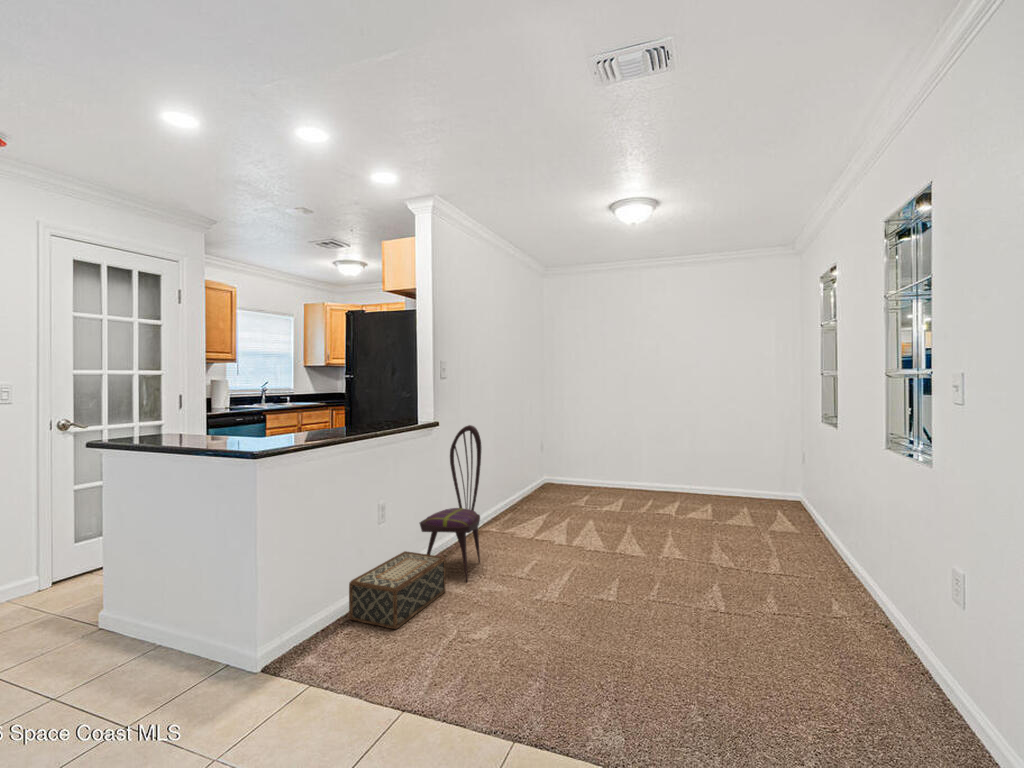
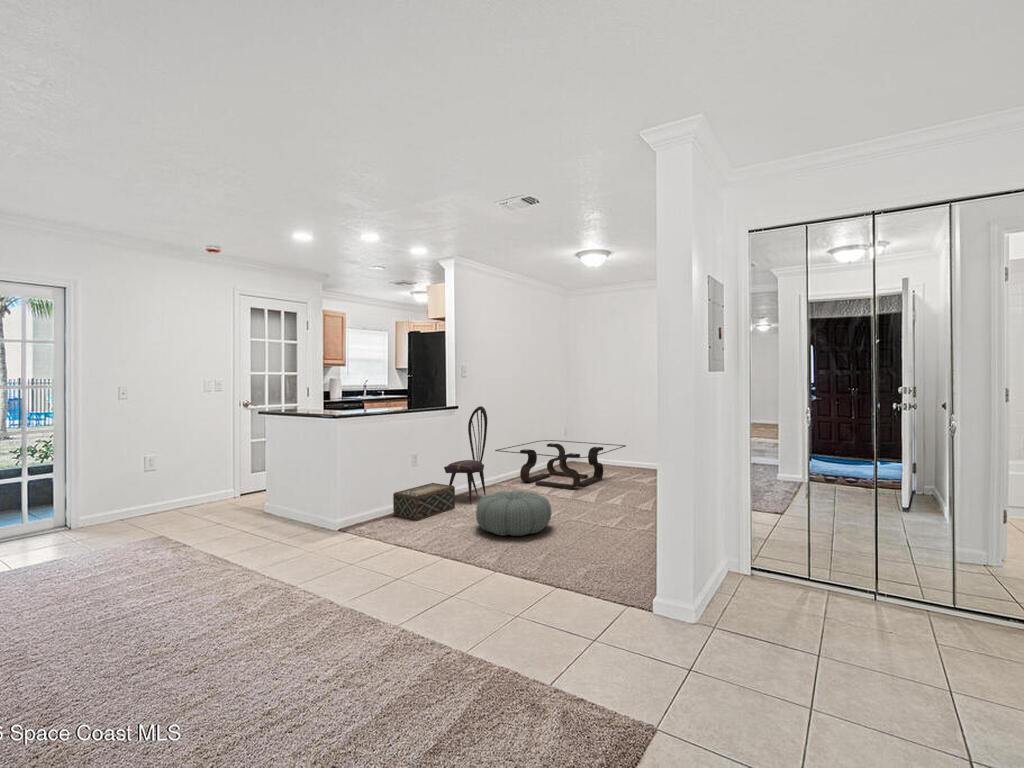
coffee table: none [479,465,644,540] -> present [495,440,626,489]
pouf: none [507,568,636,662] -> present [476,490,552,536]

